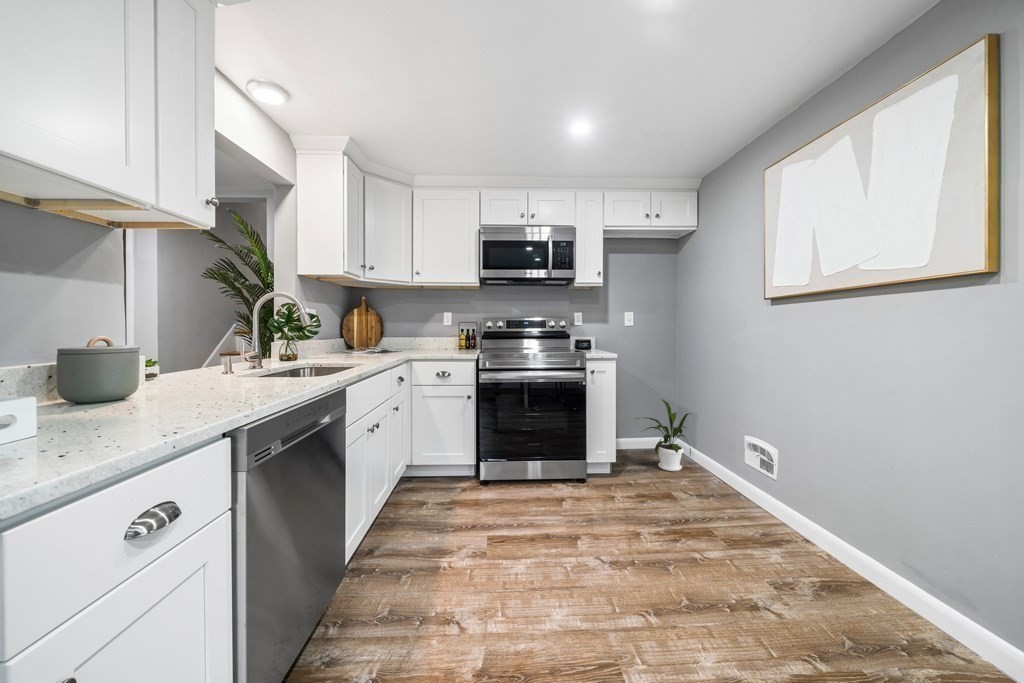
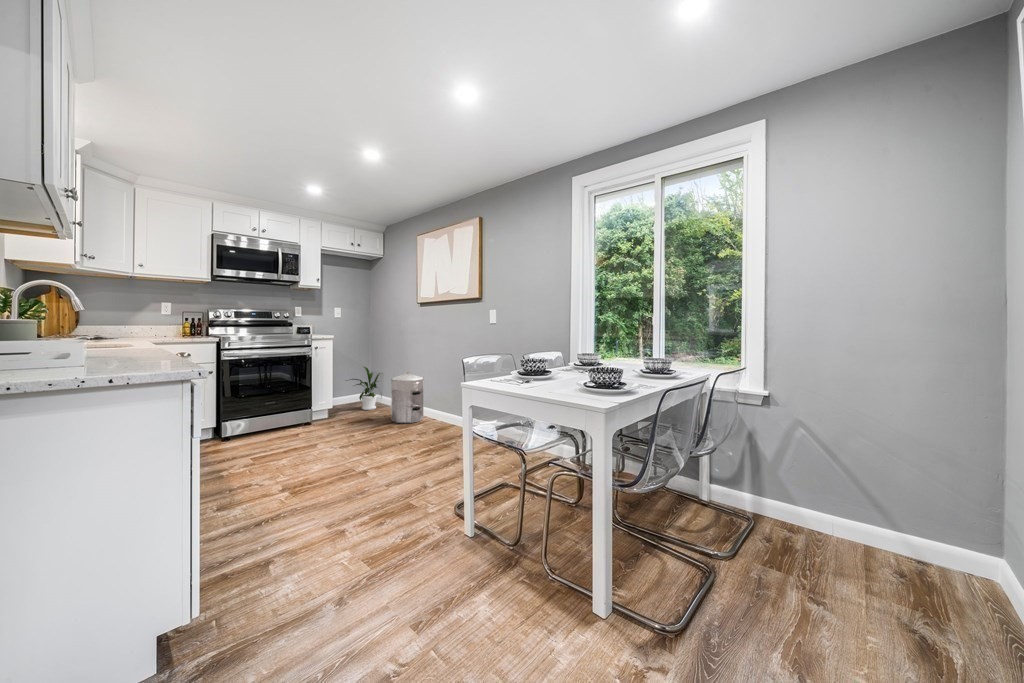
waste bin: none [710,428,782,534] -> present [391,372,424,423]

